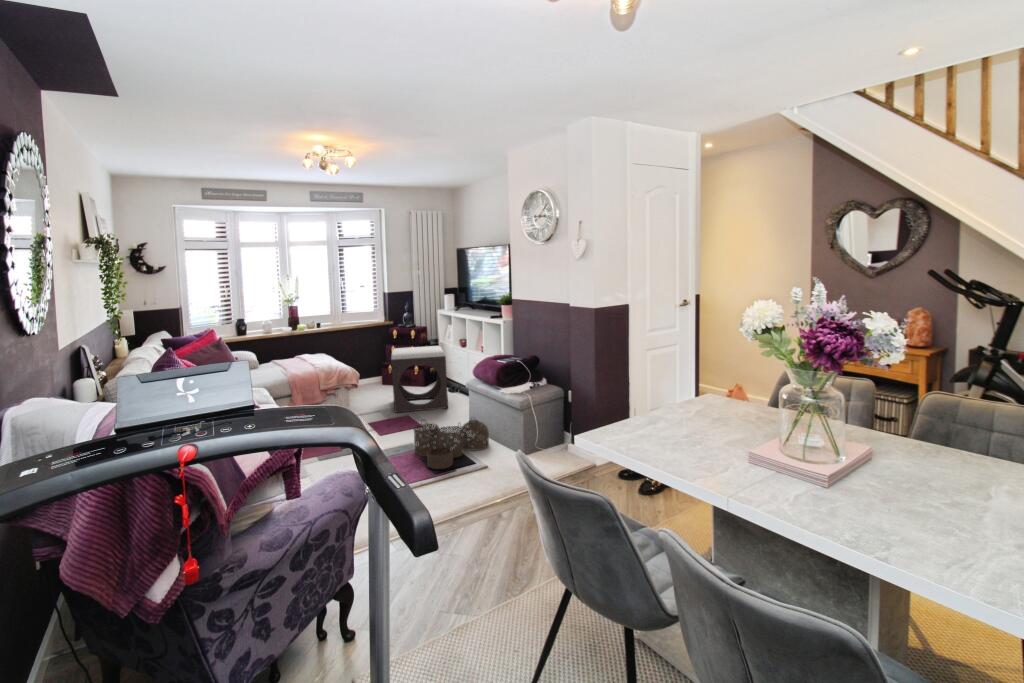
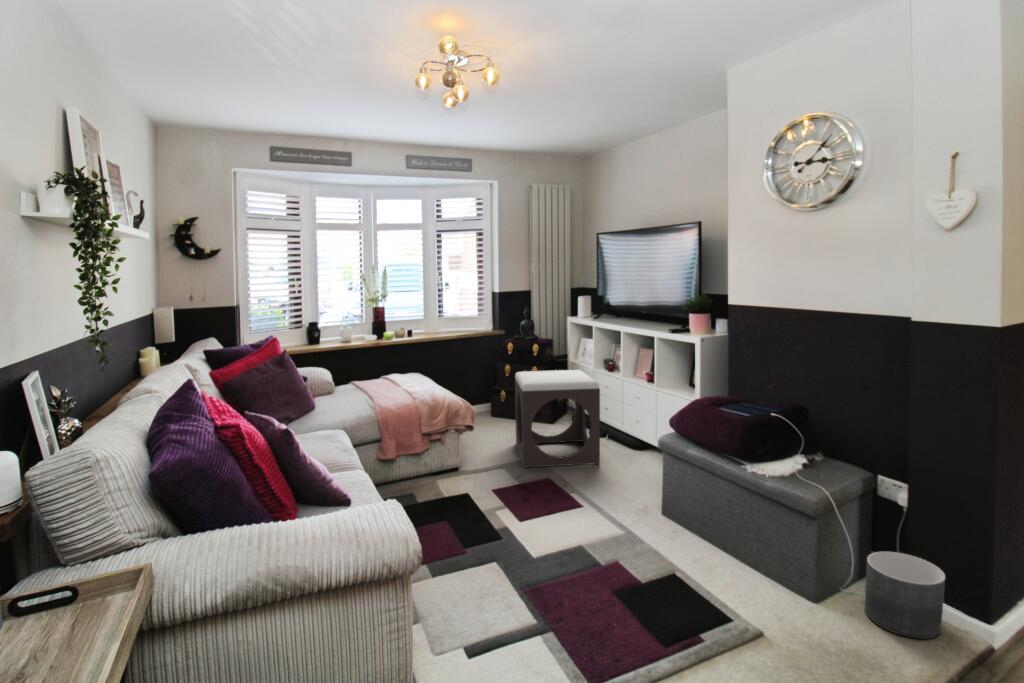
woven basket: present [413,420,489,469] -> none [587,505,710,616]
planter: none [555,429,590,468] -> present [864,552,945,639]

